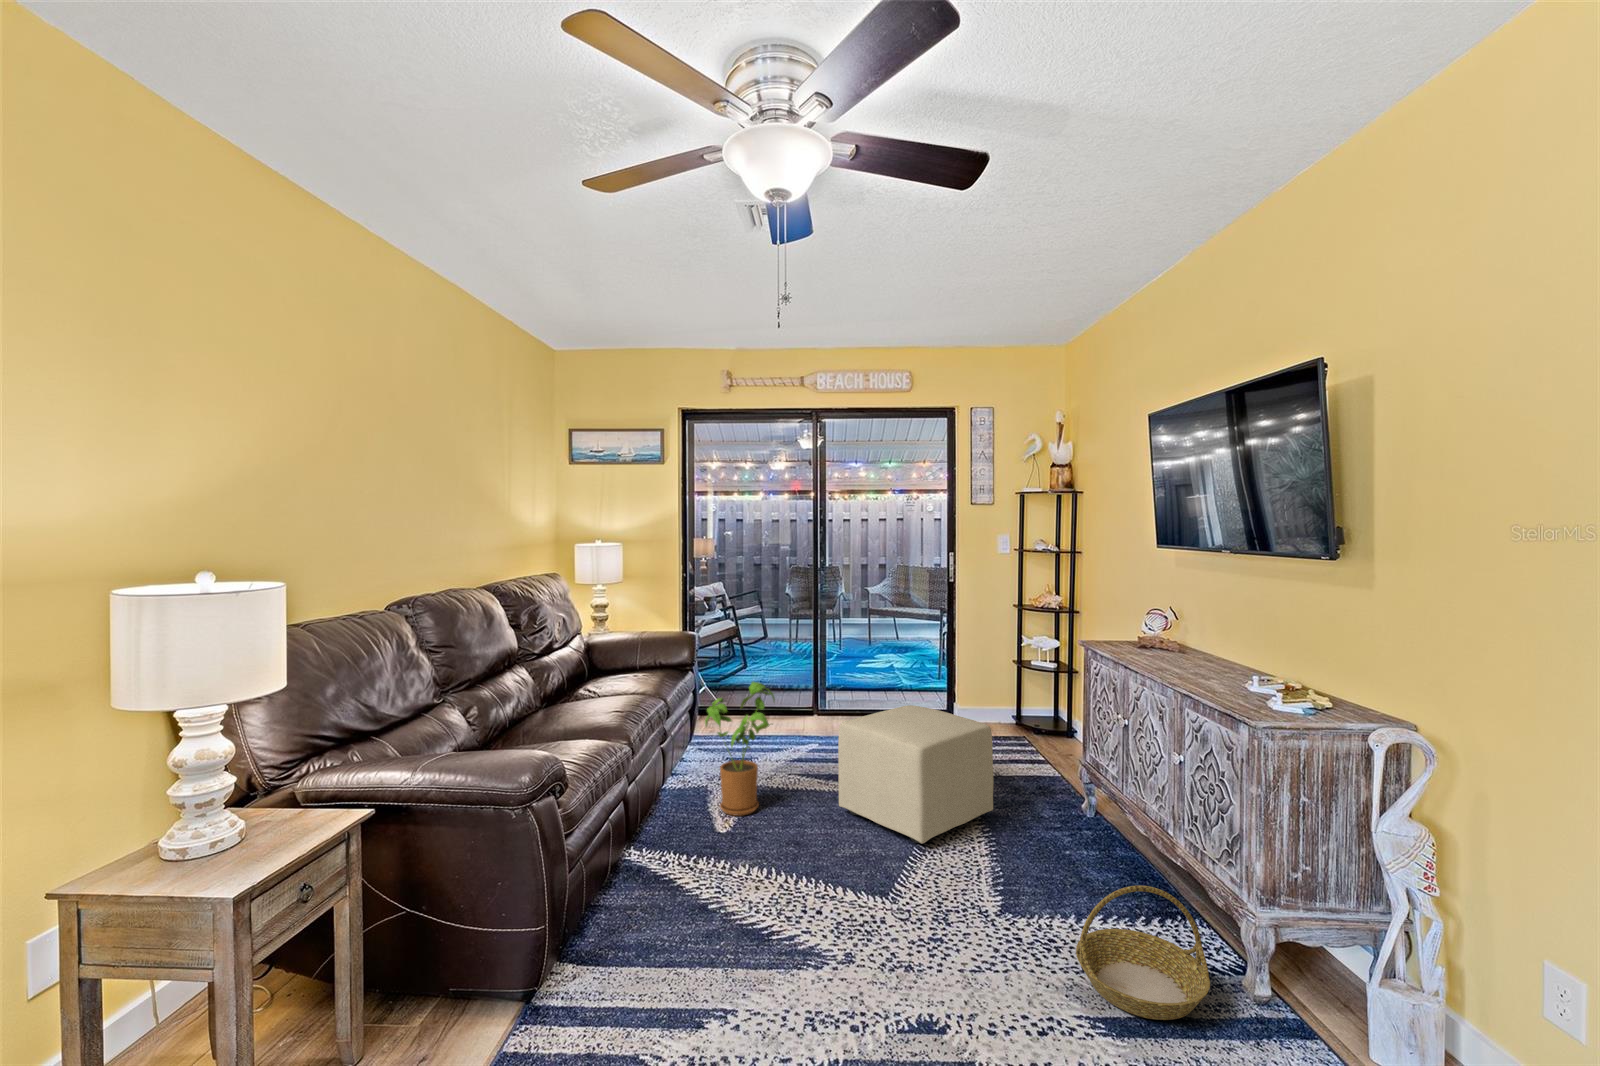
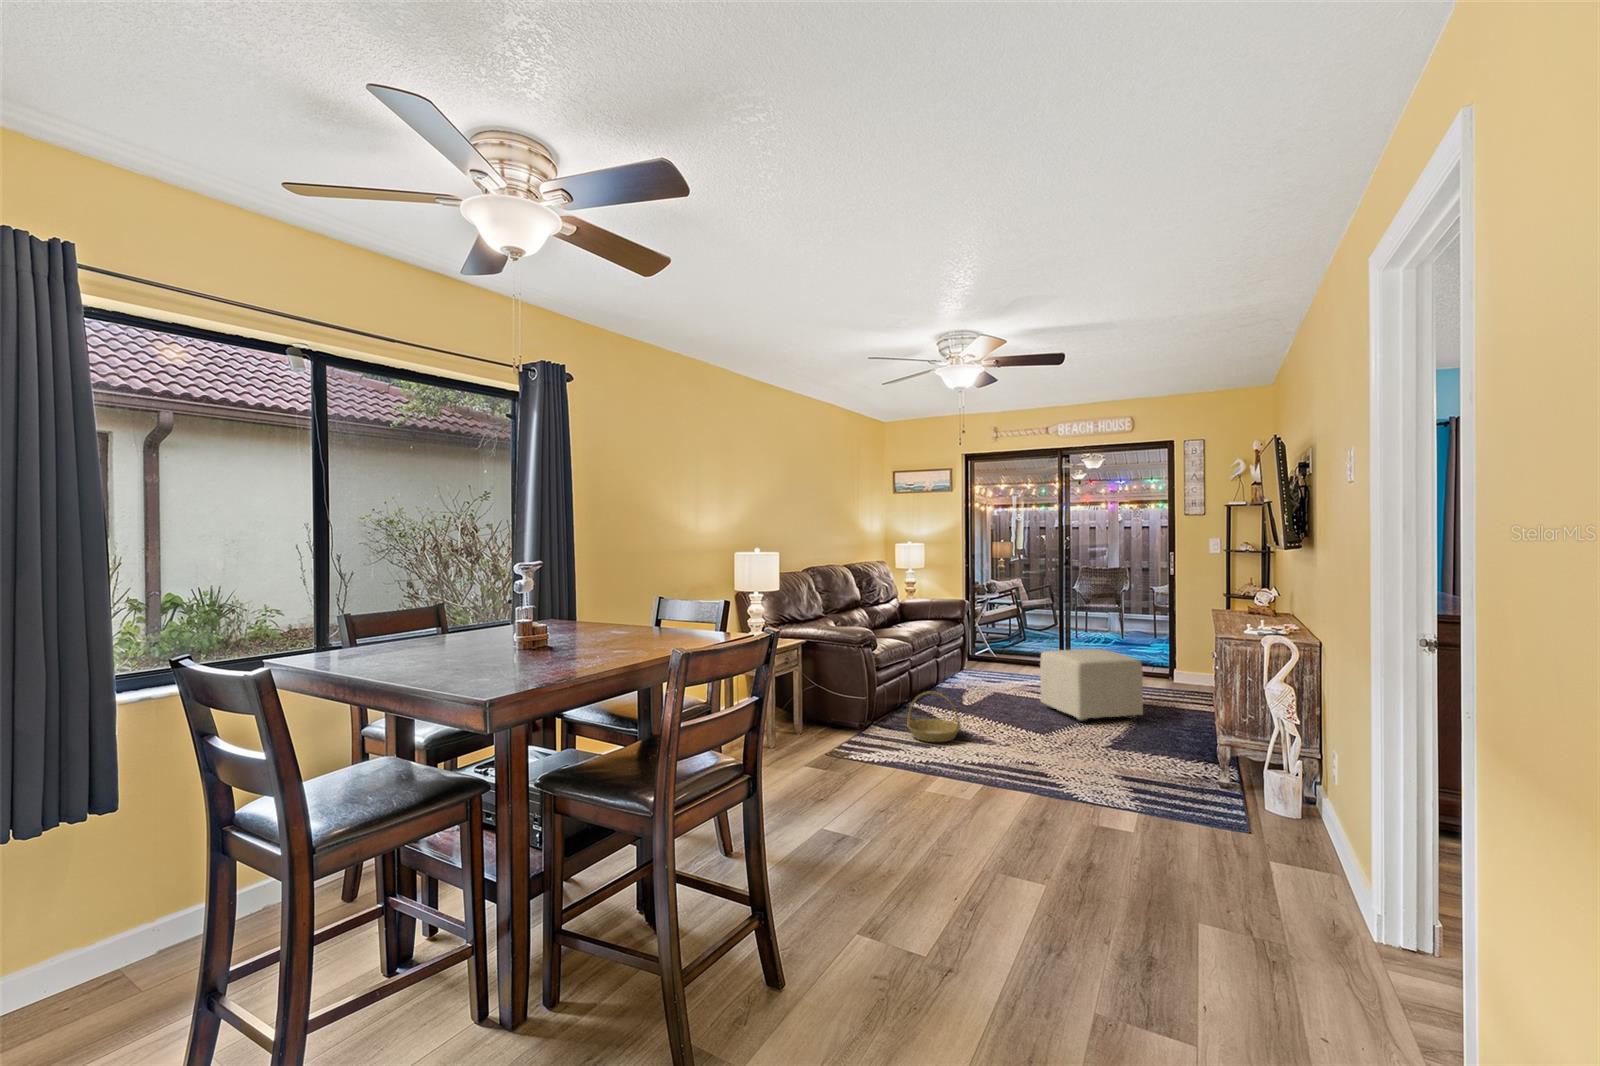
house plant: present [705,682,775,816] -> none [962,625,1005,701]
basket: present [1076,885,1210,1020] -> present [907,691,960,742]

